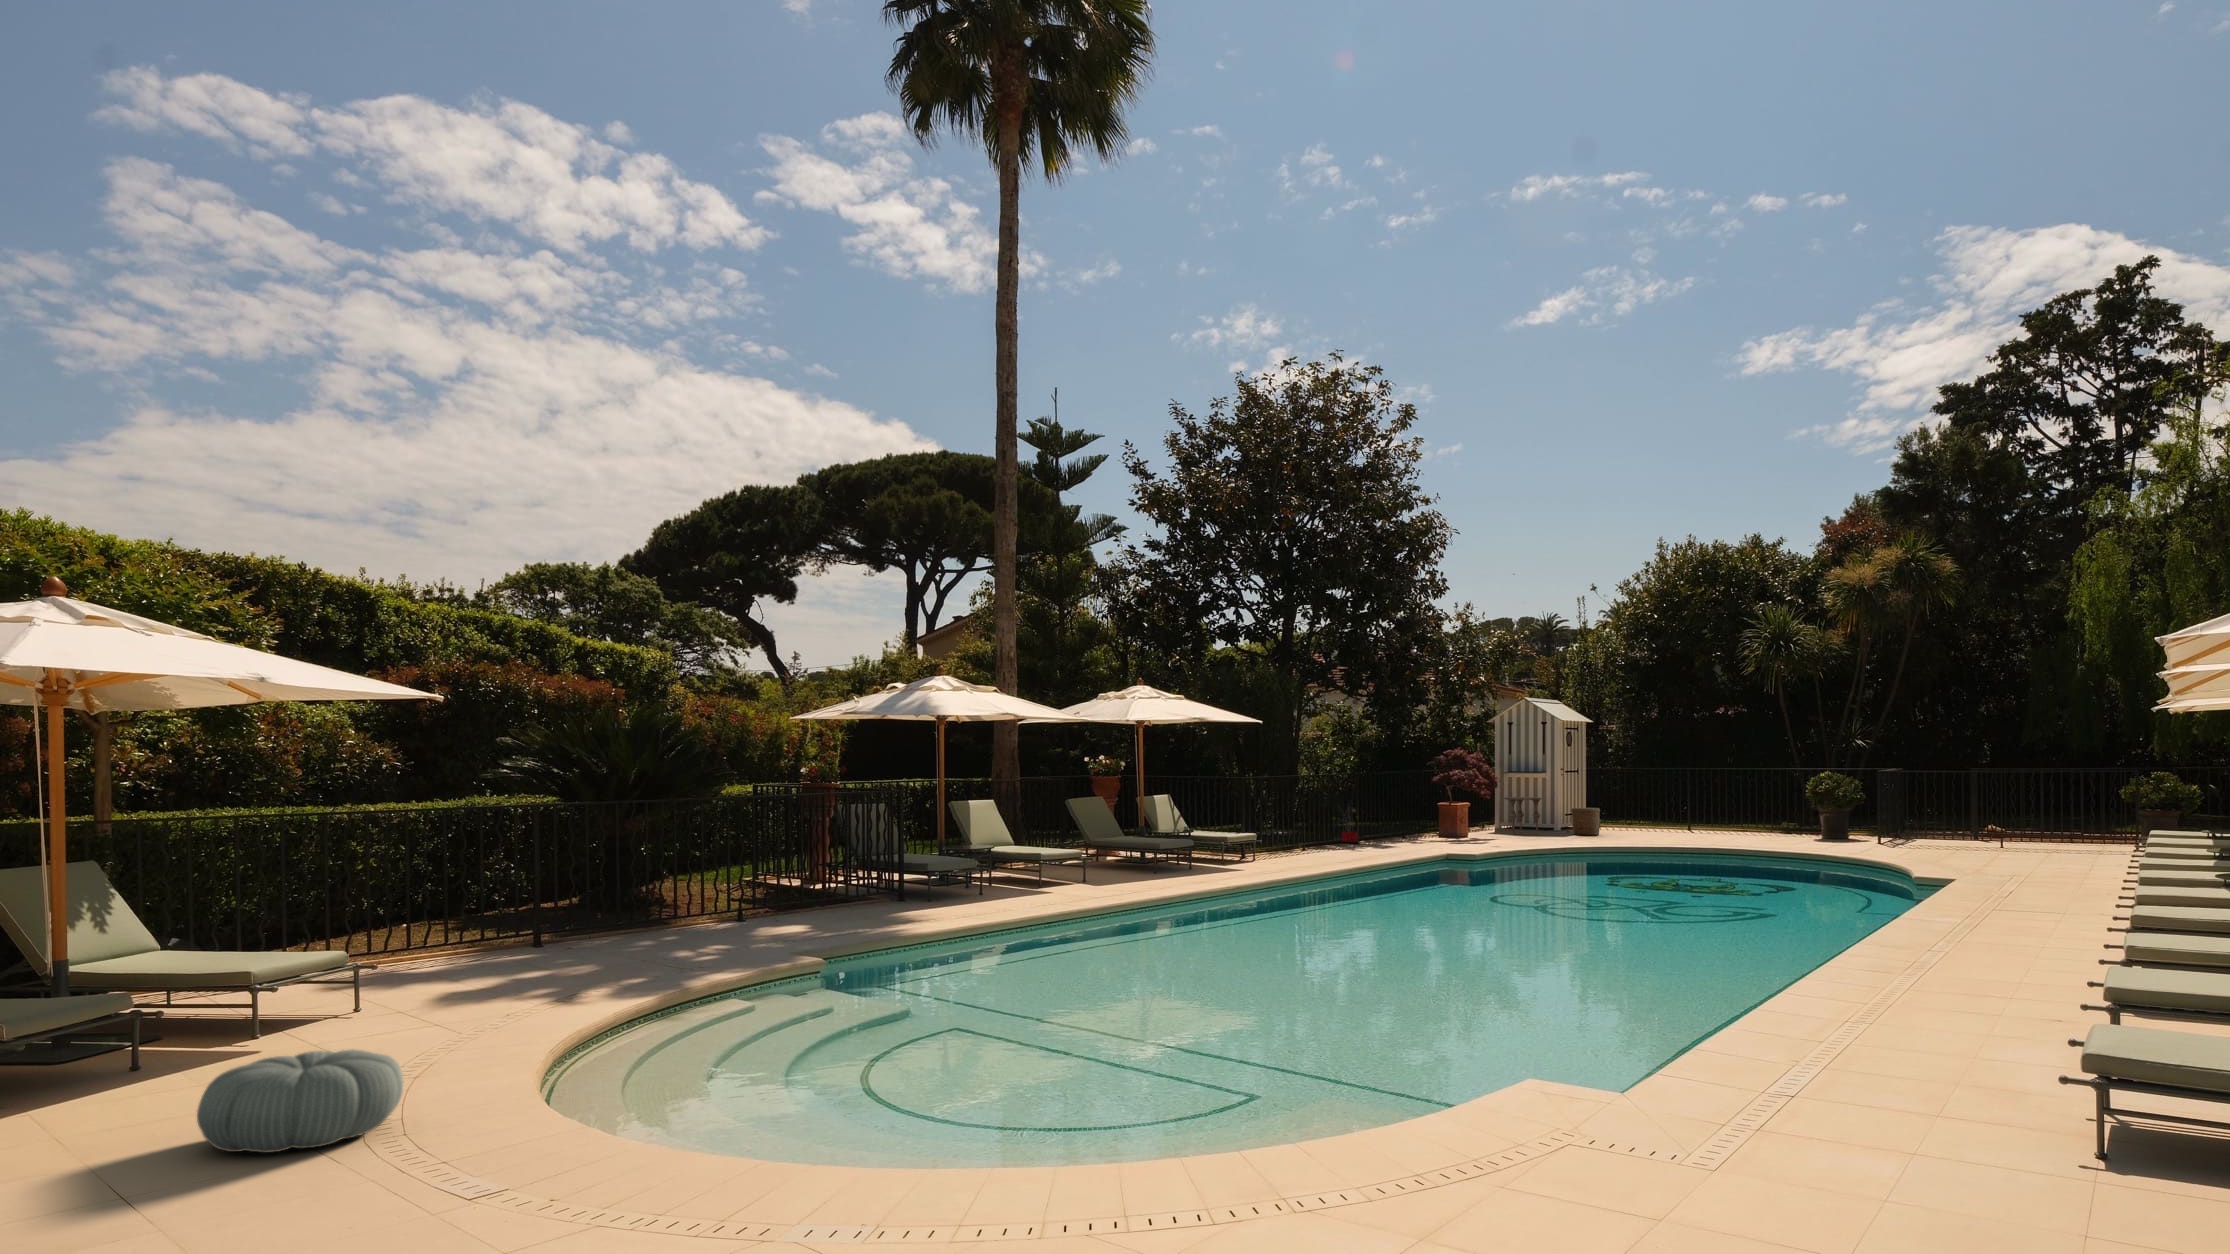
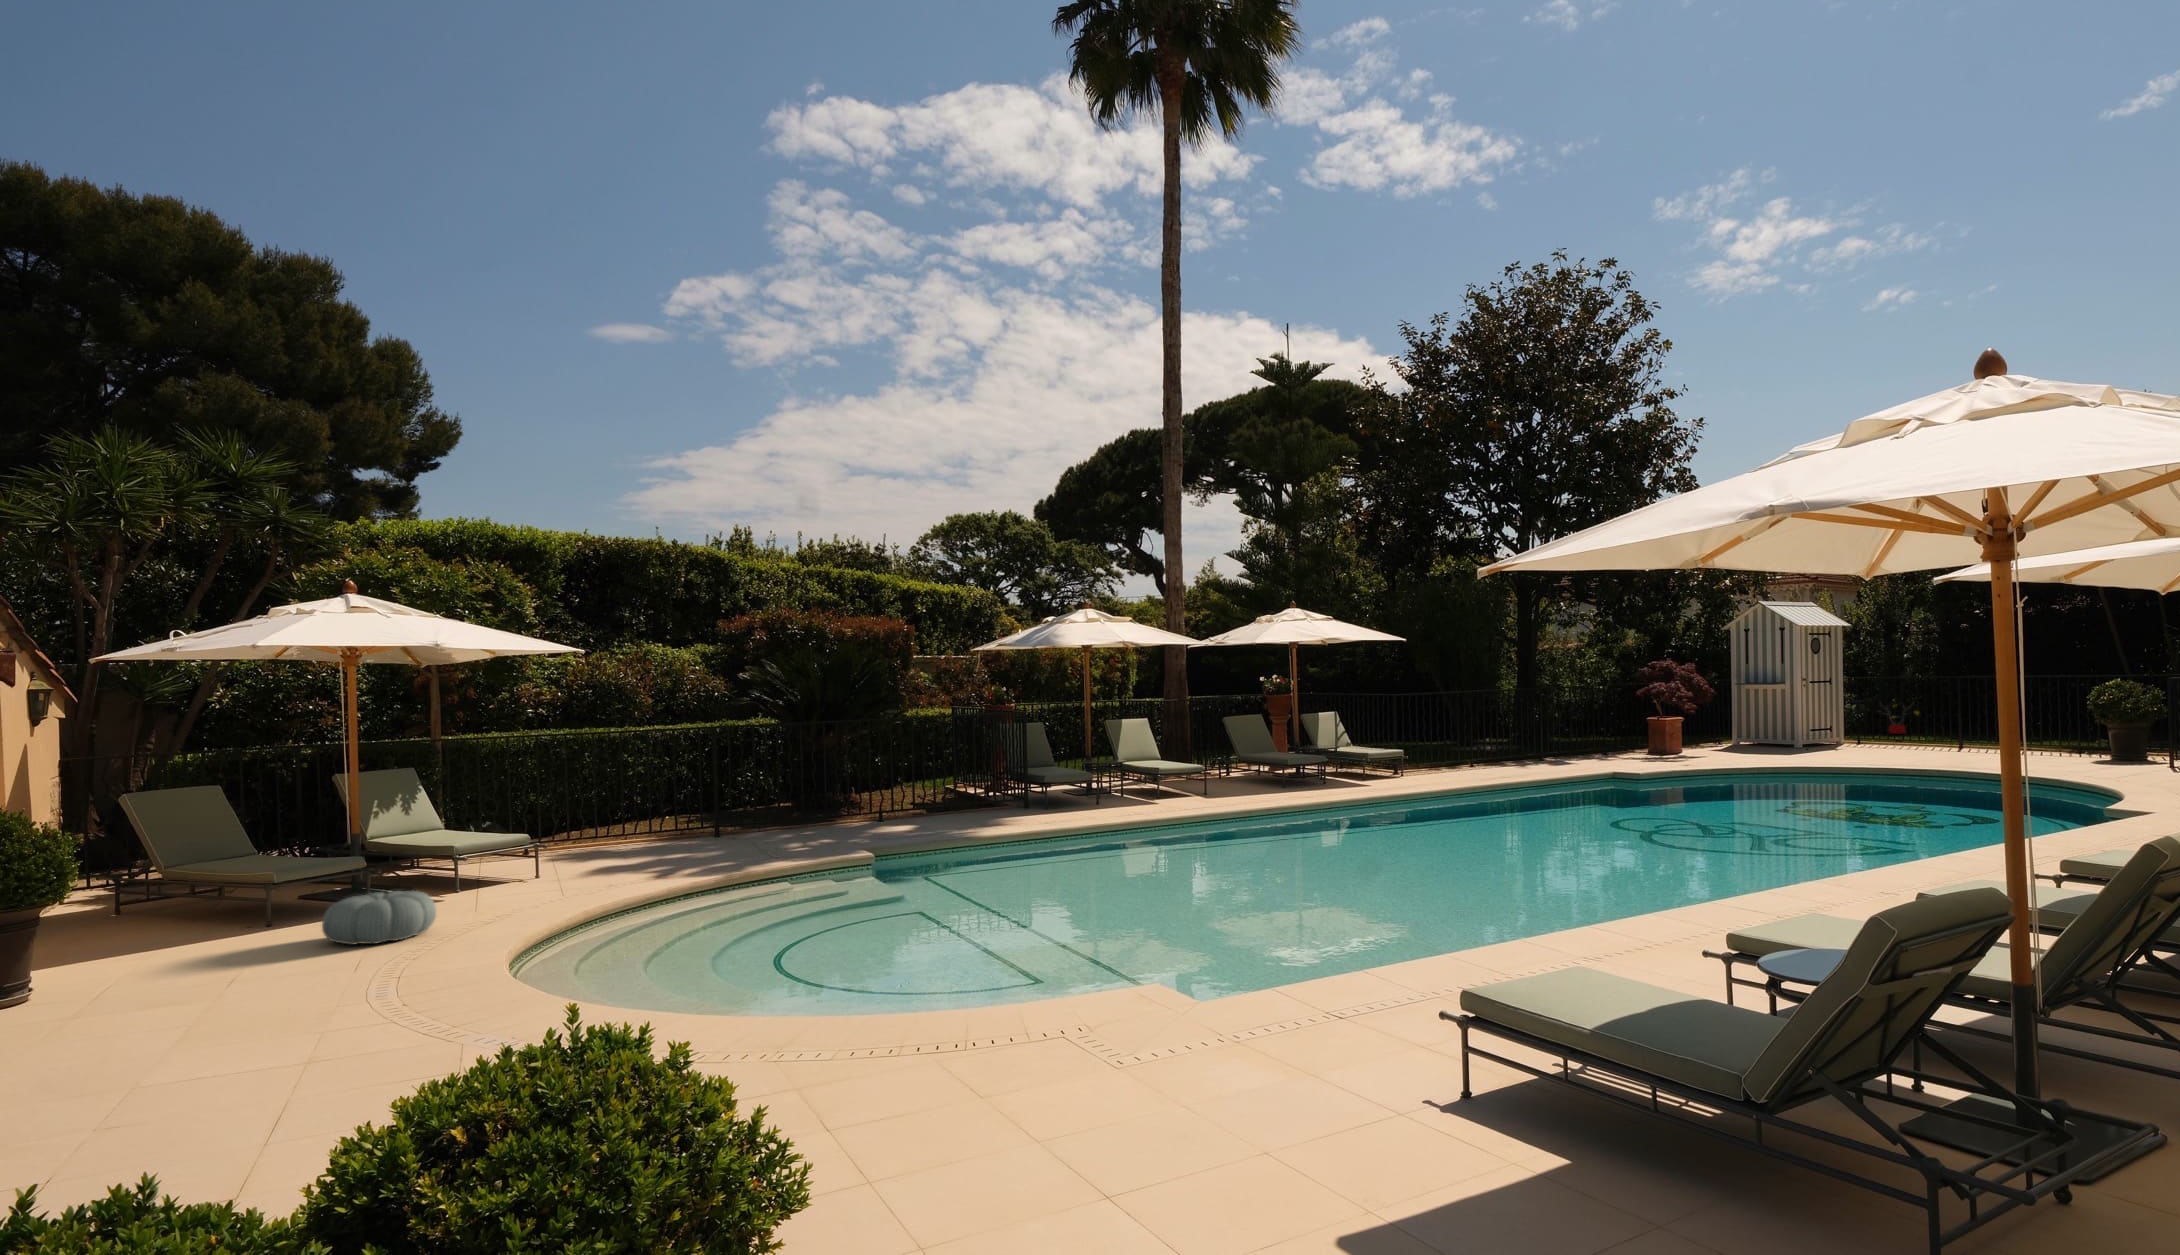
side table: present [1504,797,1542,835] -> none [1736,708,1776,747]
decorative plant: present [1342,805,1358,843] -> present [1886,702,1914,734]
woven basket: present [1571,808,1600,836] -> none [1813,719,1844,748]

